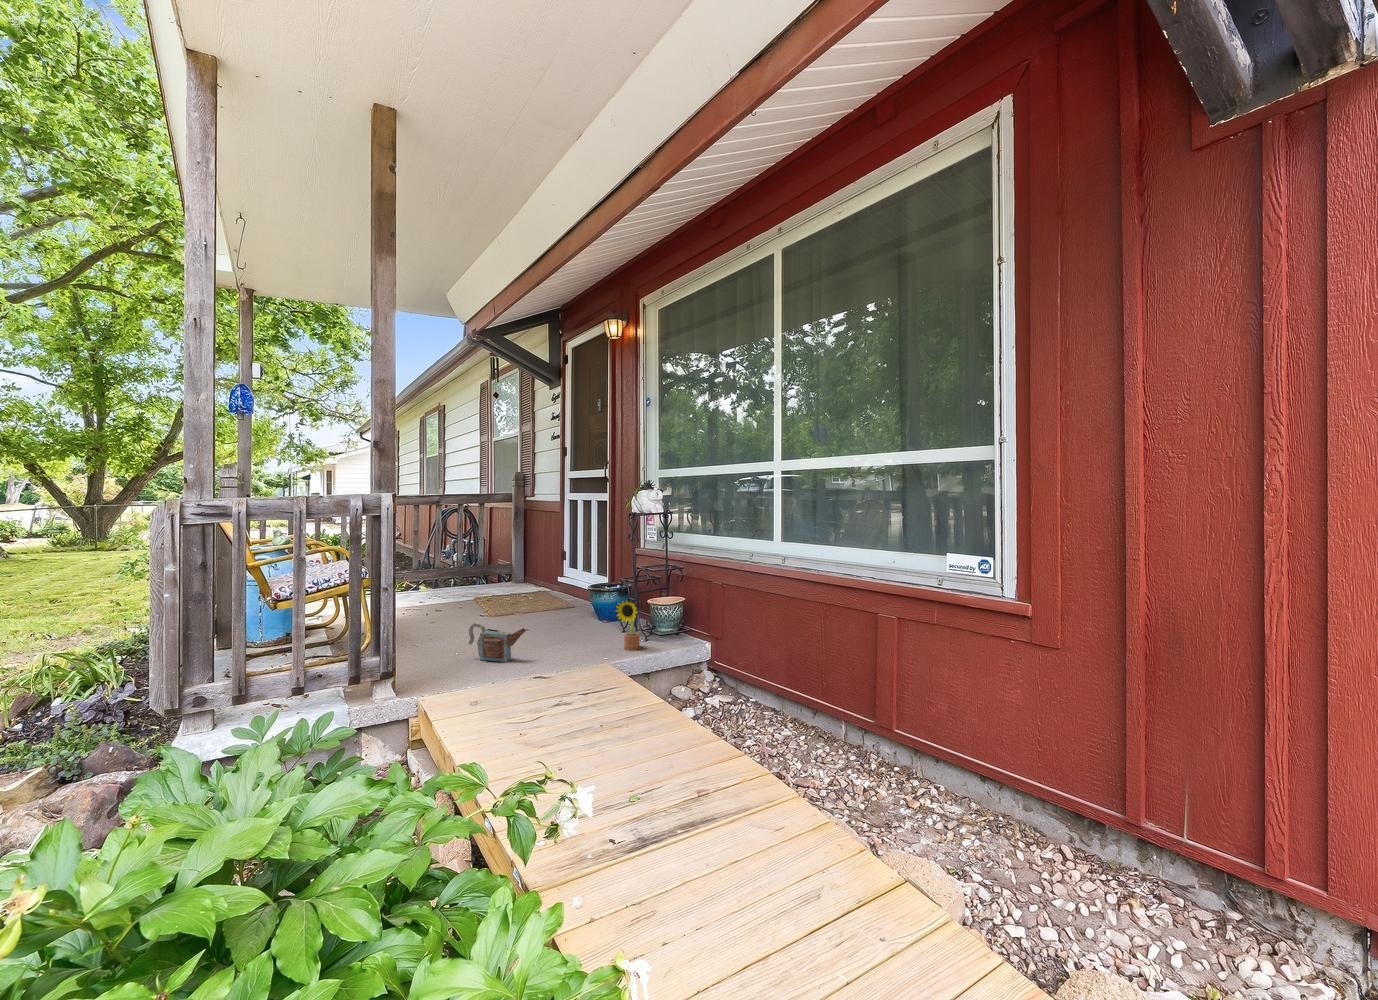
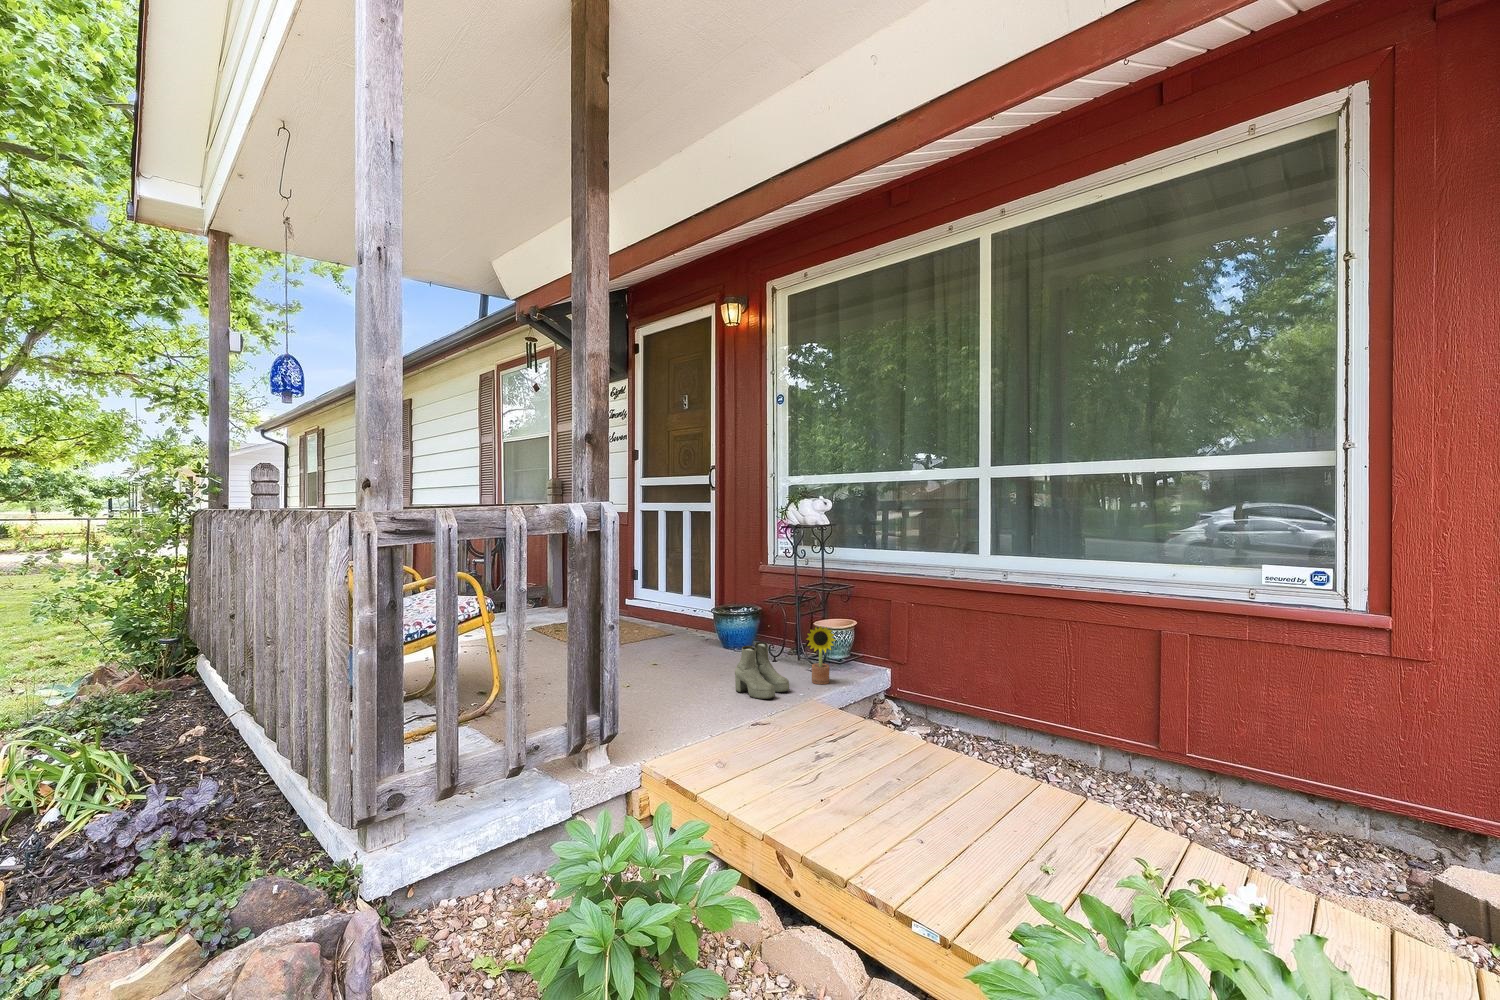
boots: none [553,611,595,658] -> present [735,642,789,699]
watering can: present [469,623,526,662] -> none [644,663,723,710]

